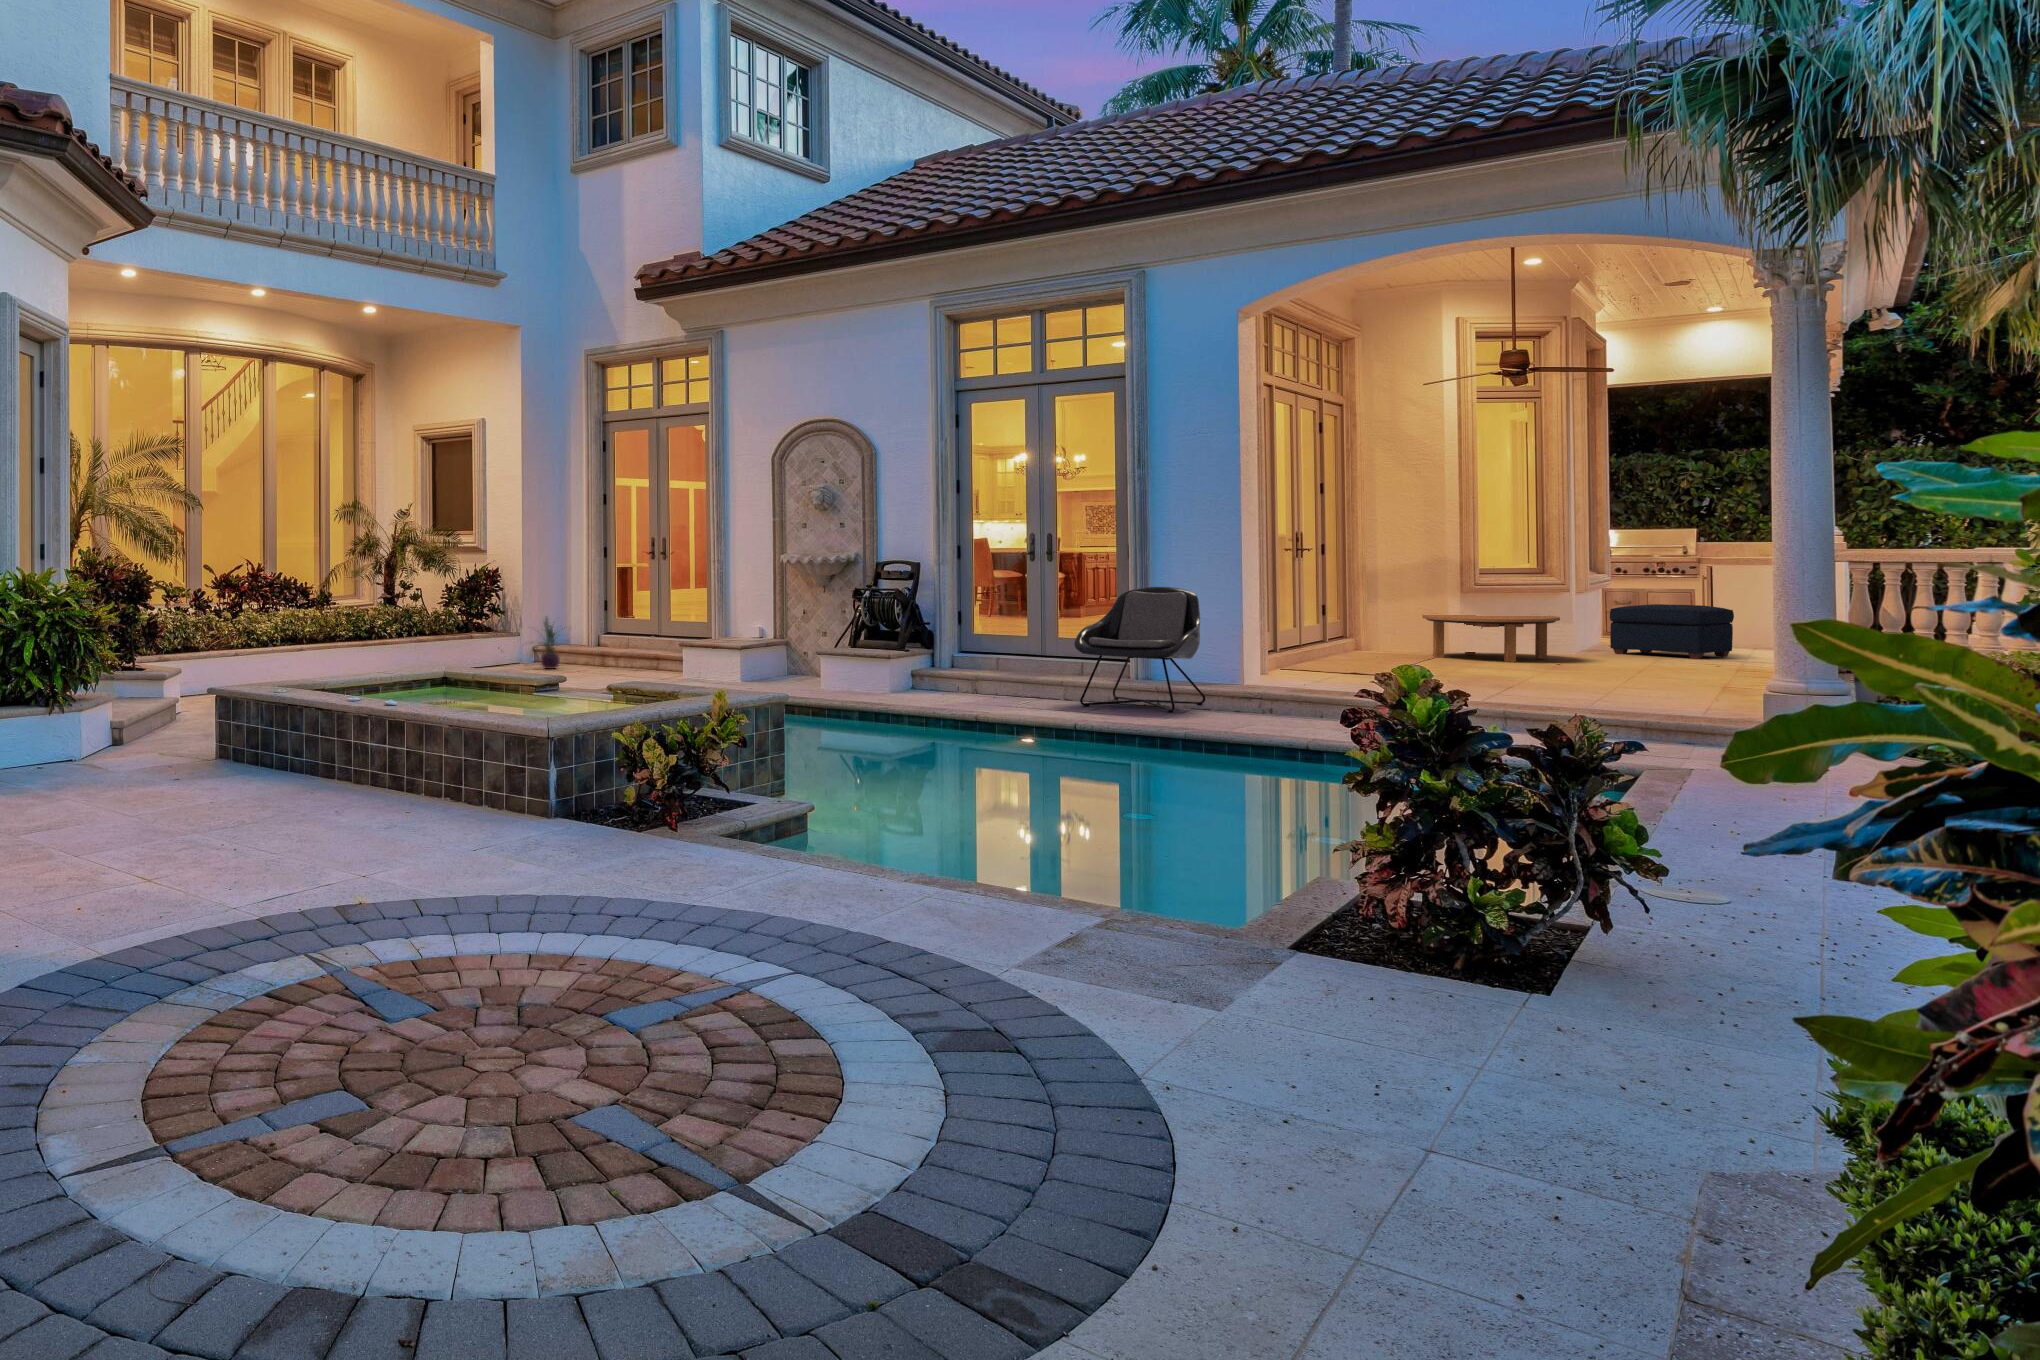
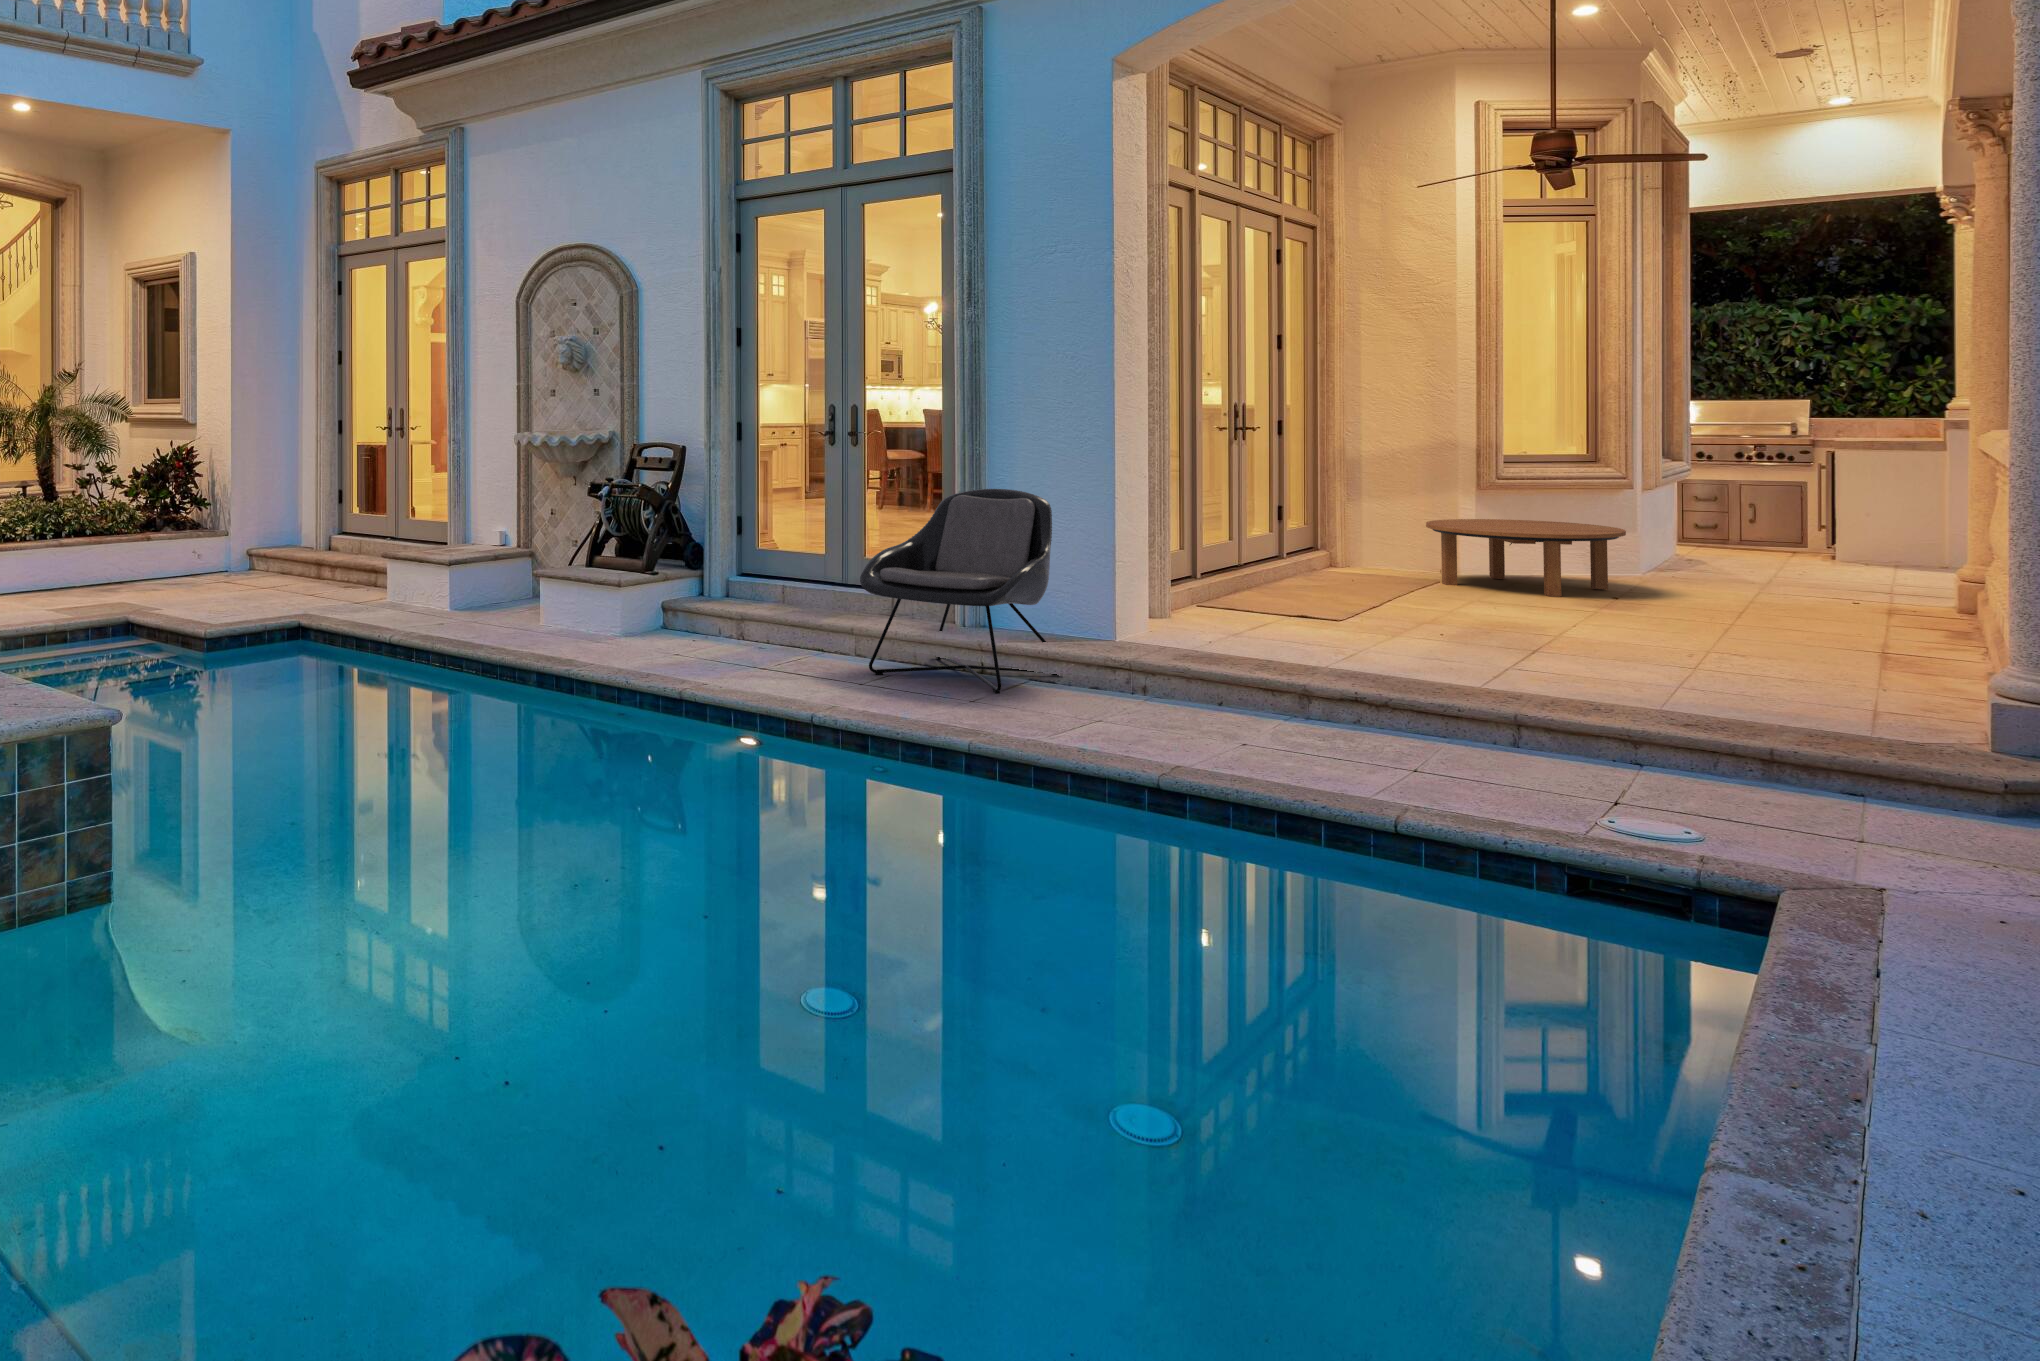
ottoman: present [1610,604,1734,659] -> none [1698,510,1883,592]
decorative plant: present [532,618,560,669] -> none [201,506,278,578]

